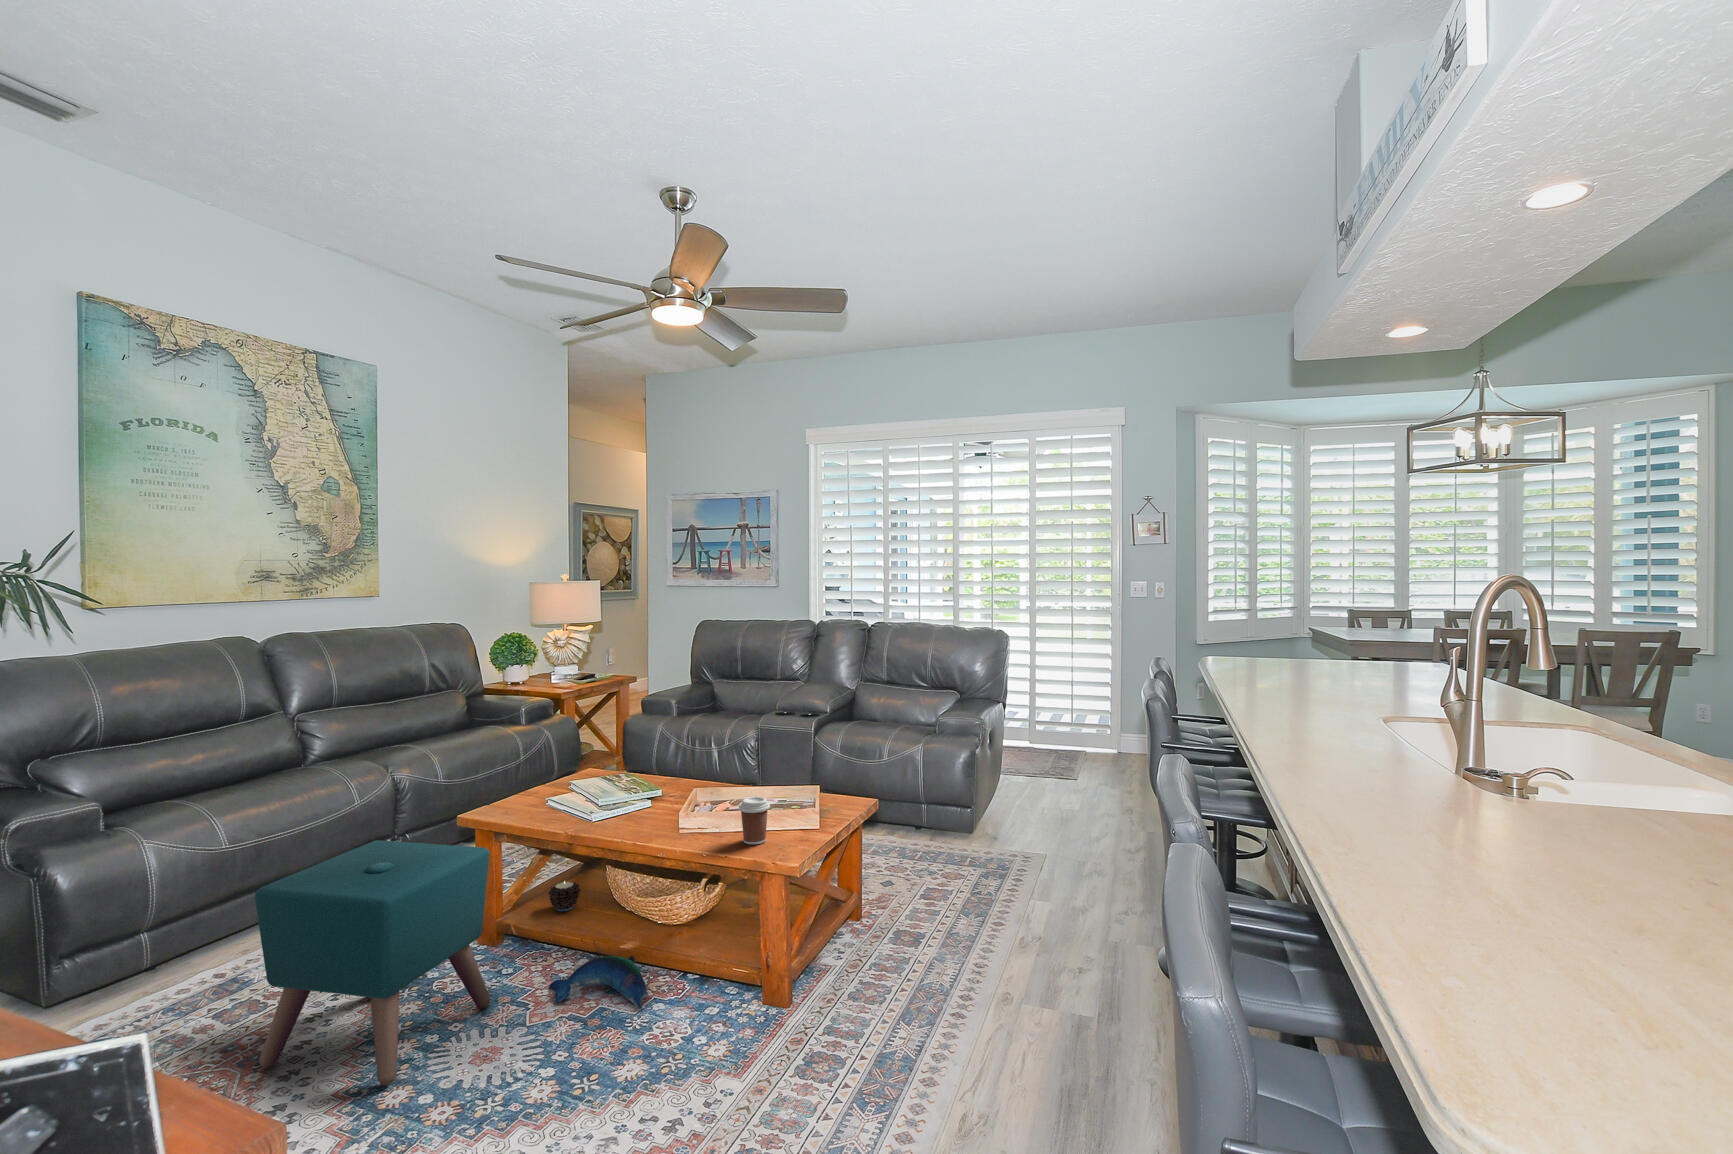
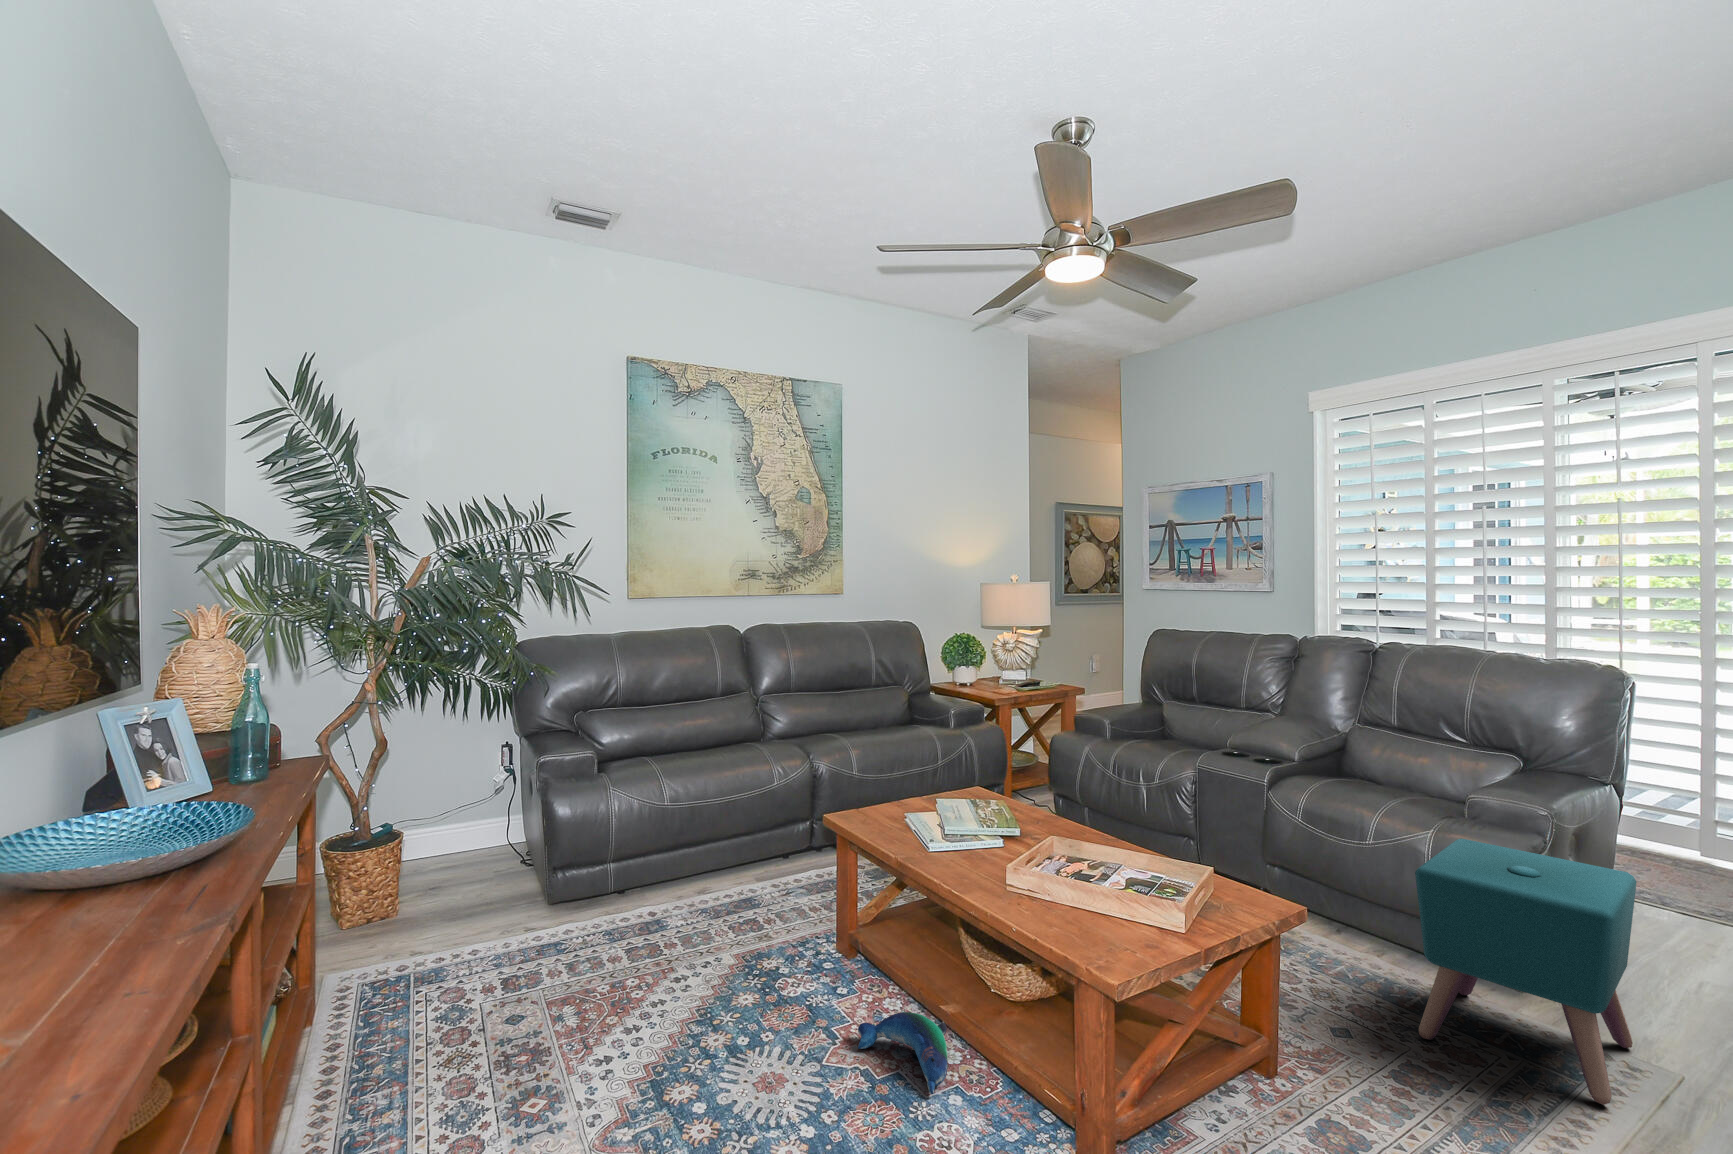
coffee cup: present [739,797,770,845] -> none [1061,869,1104,935]
ottoman: present [254,840,490,1085] -> present [1415,838,1637,1105]
candle: present [548,881,580,911] -> none [896,909,927,943]

